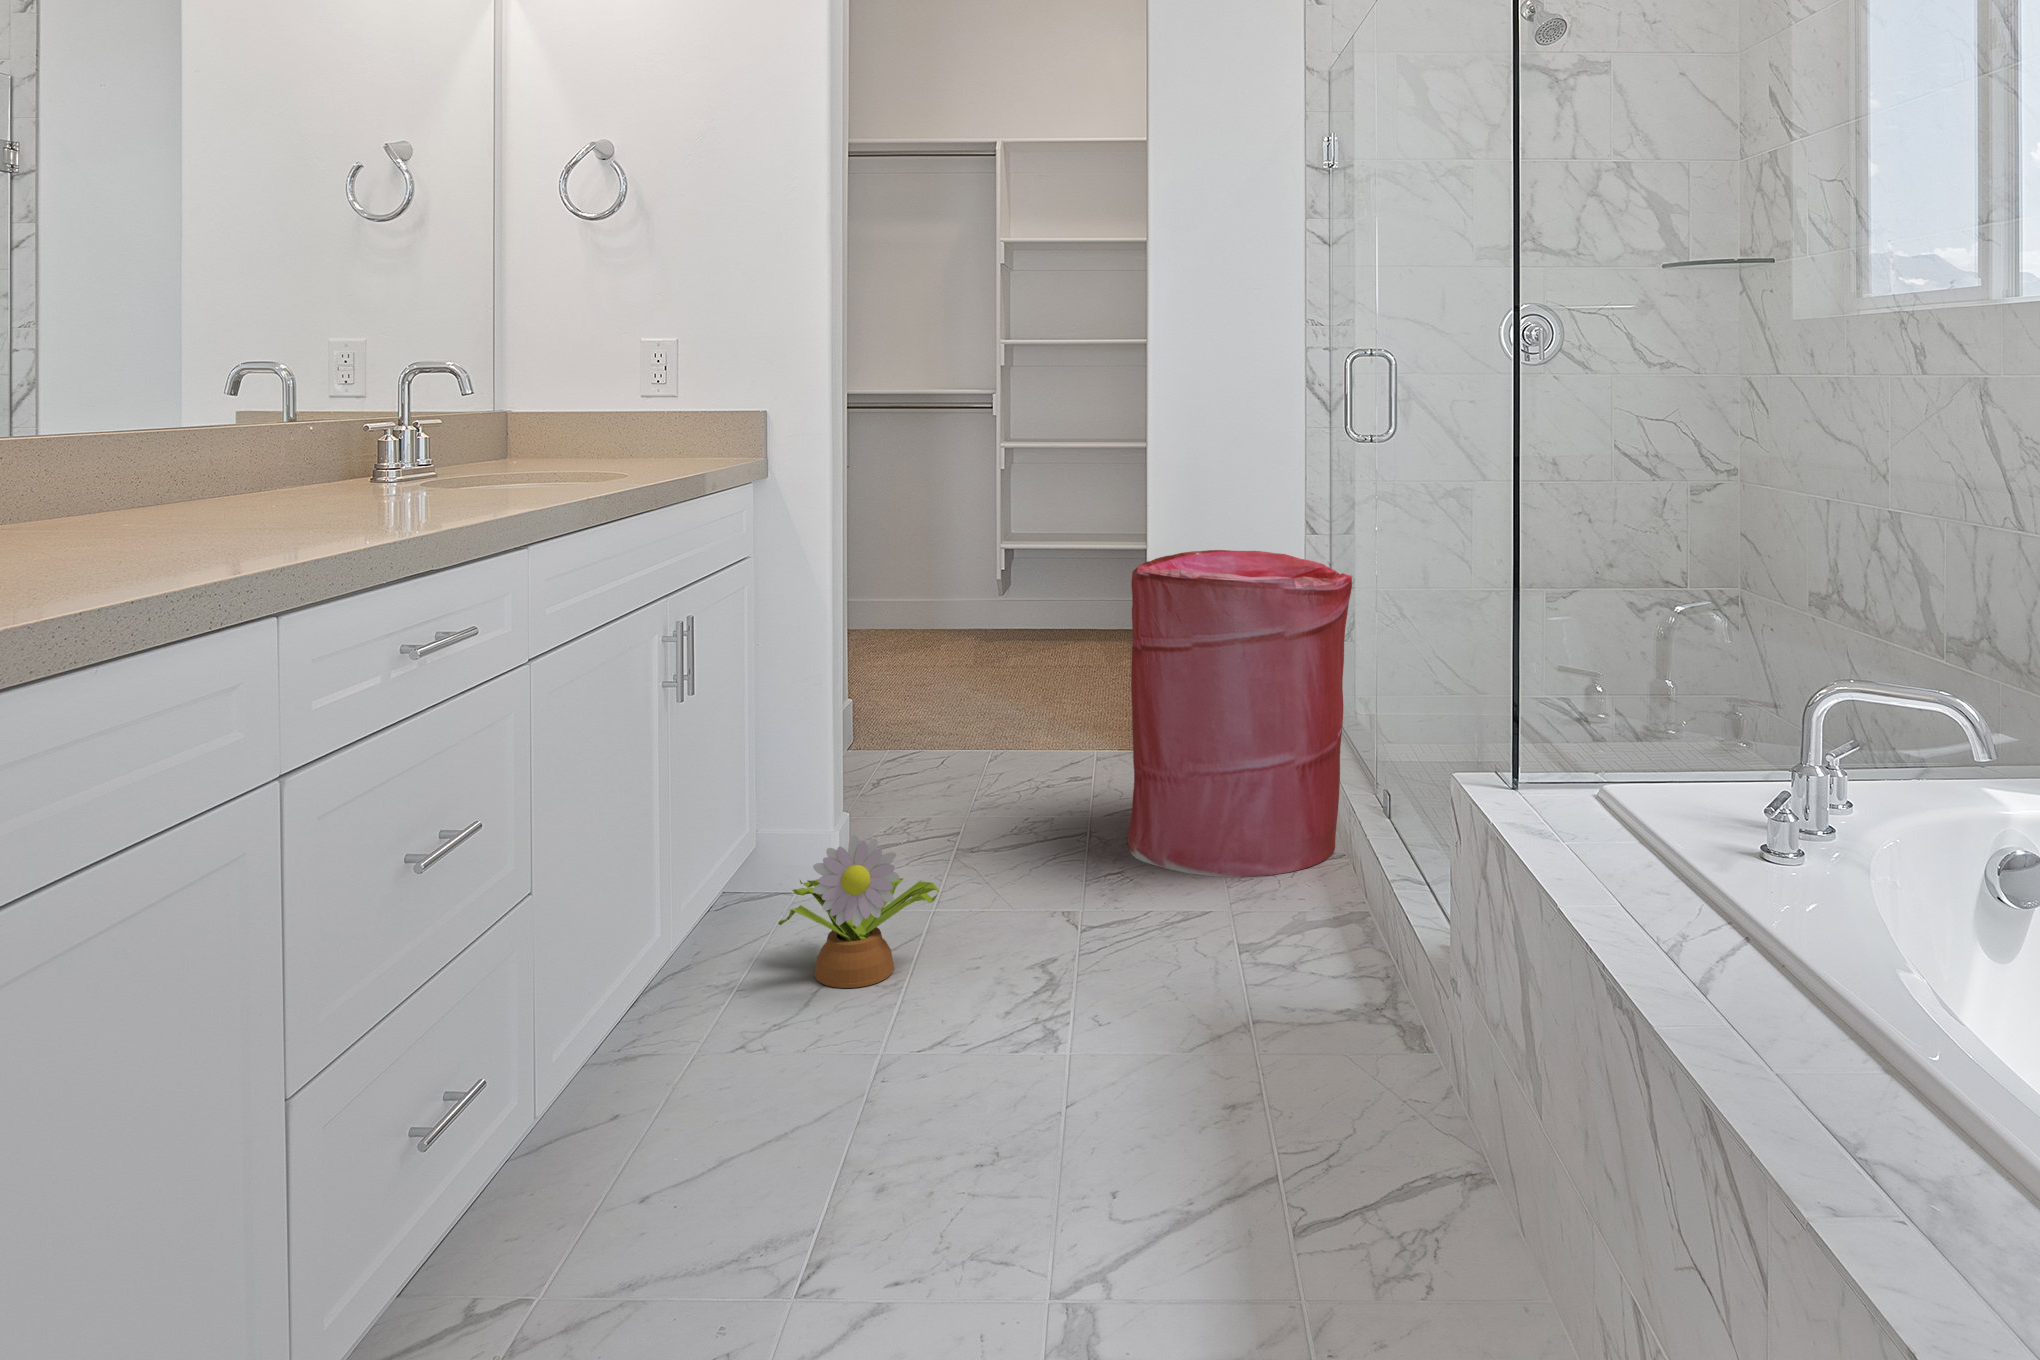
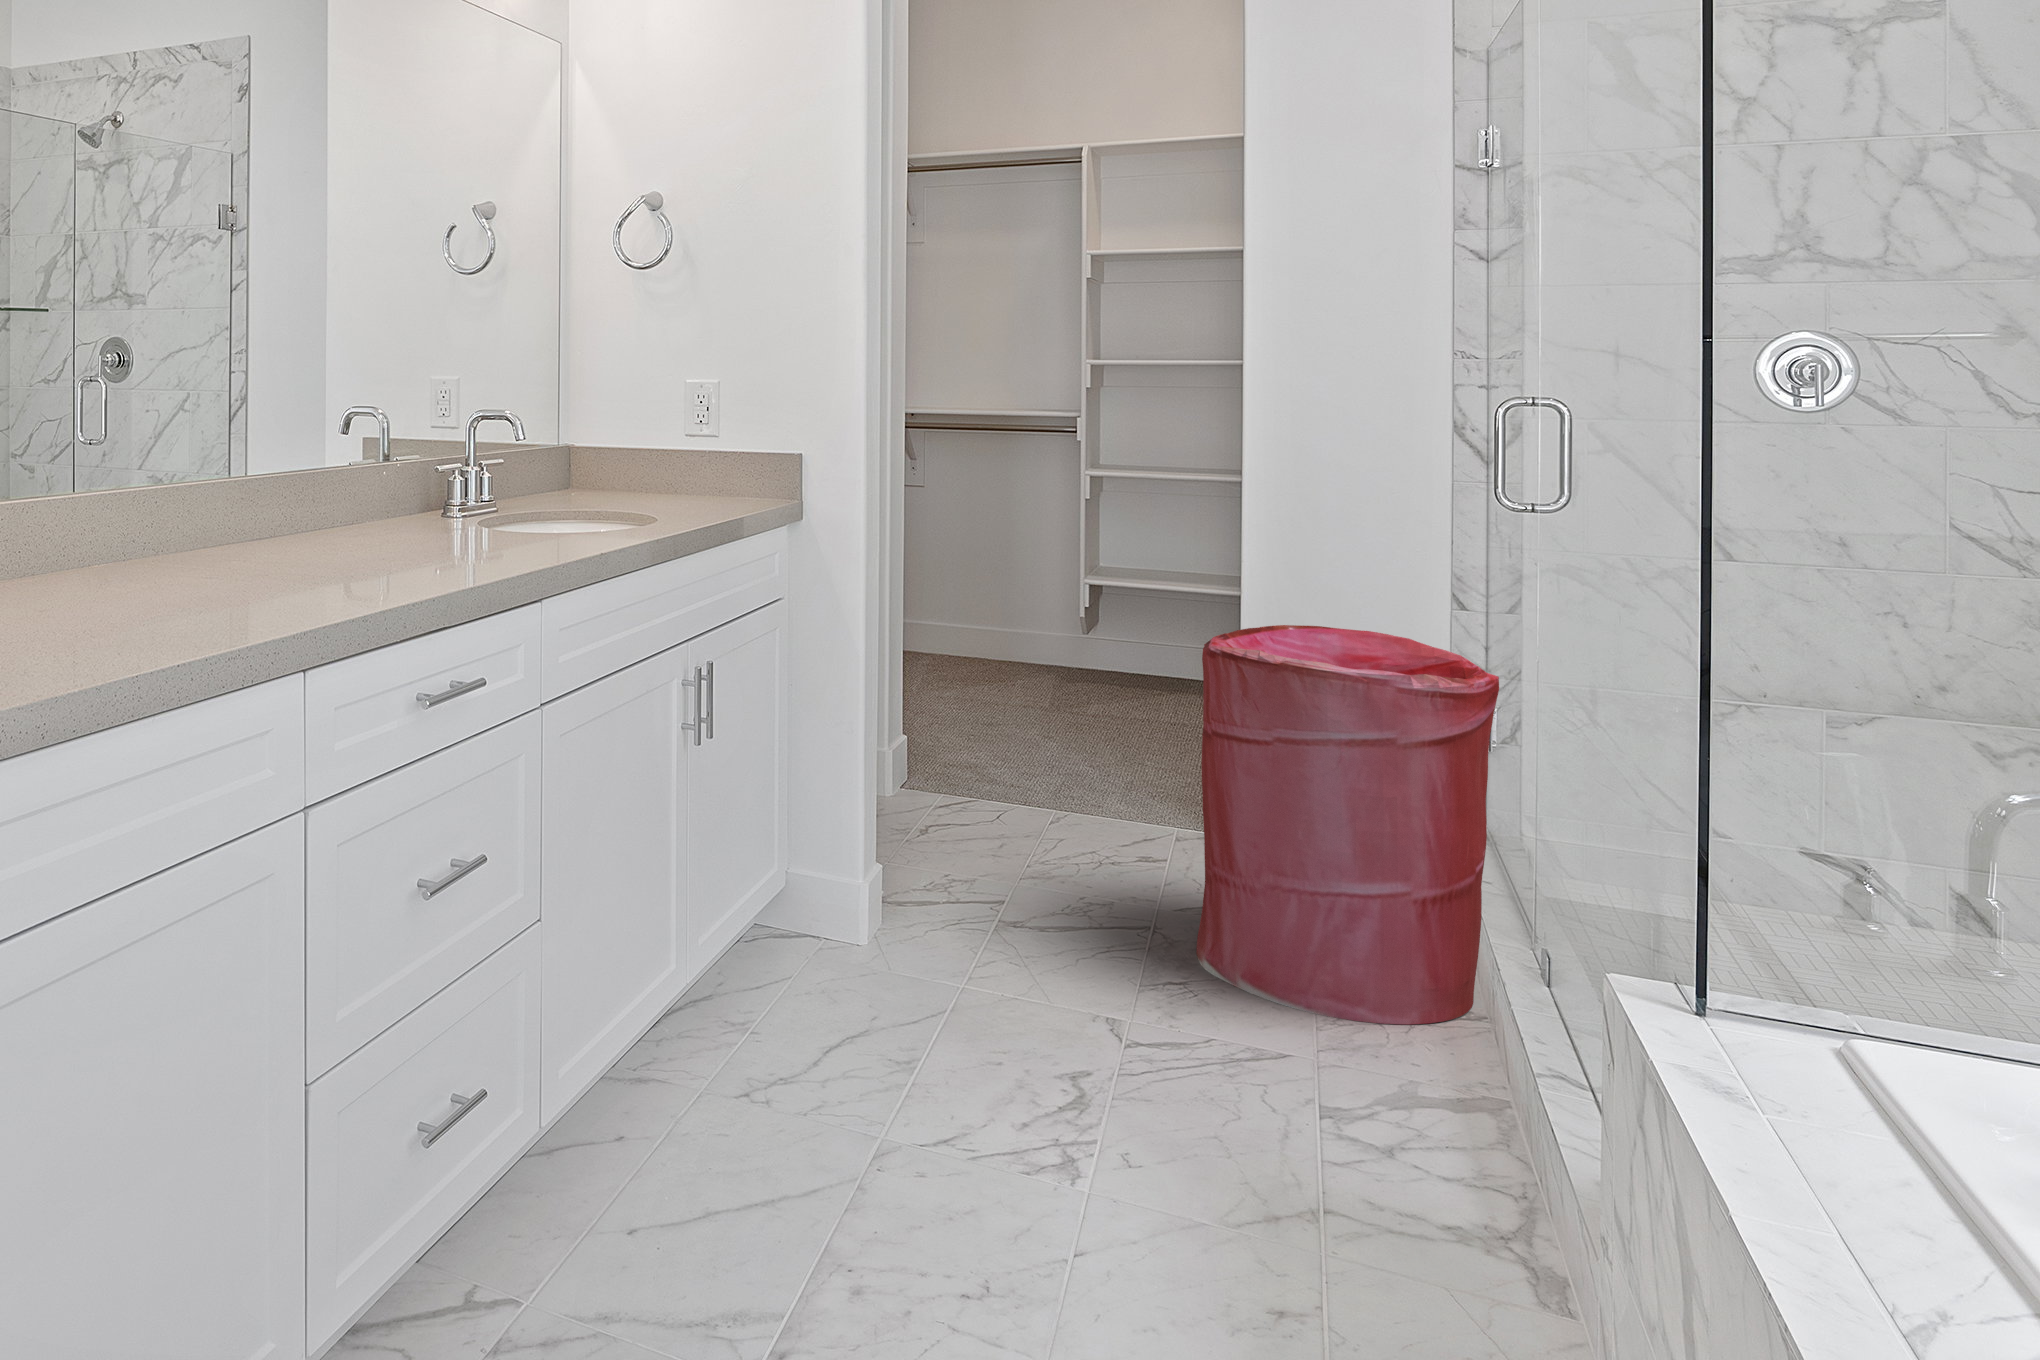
decorative plant: present [778,835,940,988] -> none [791,900,961,1056]

